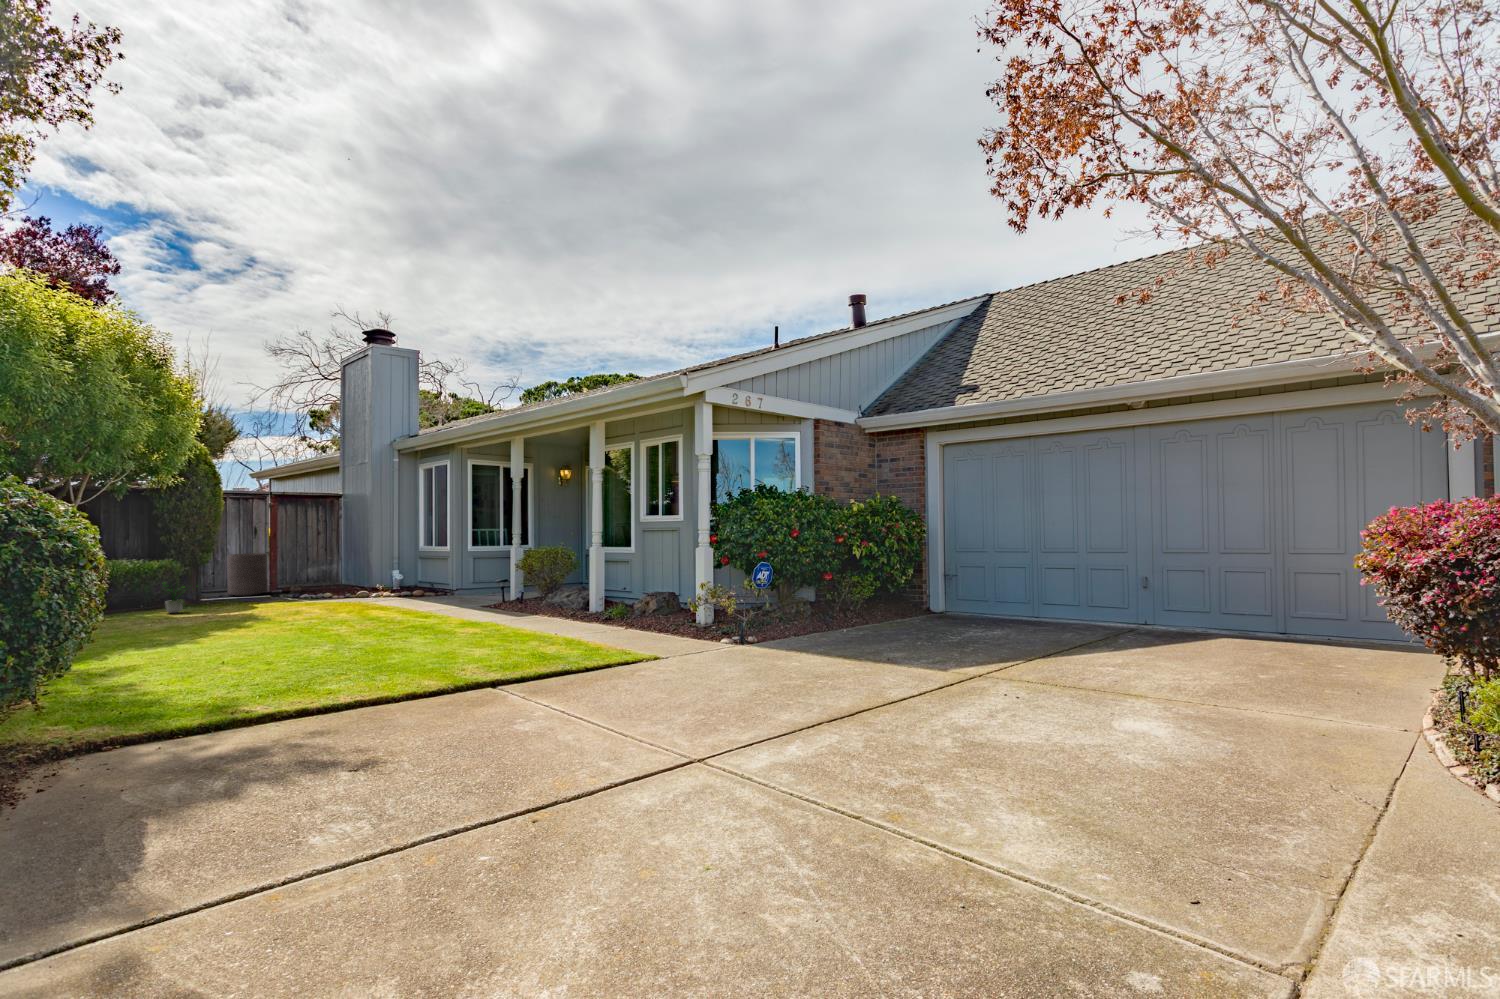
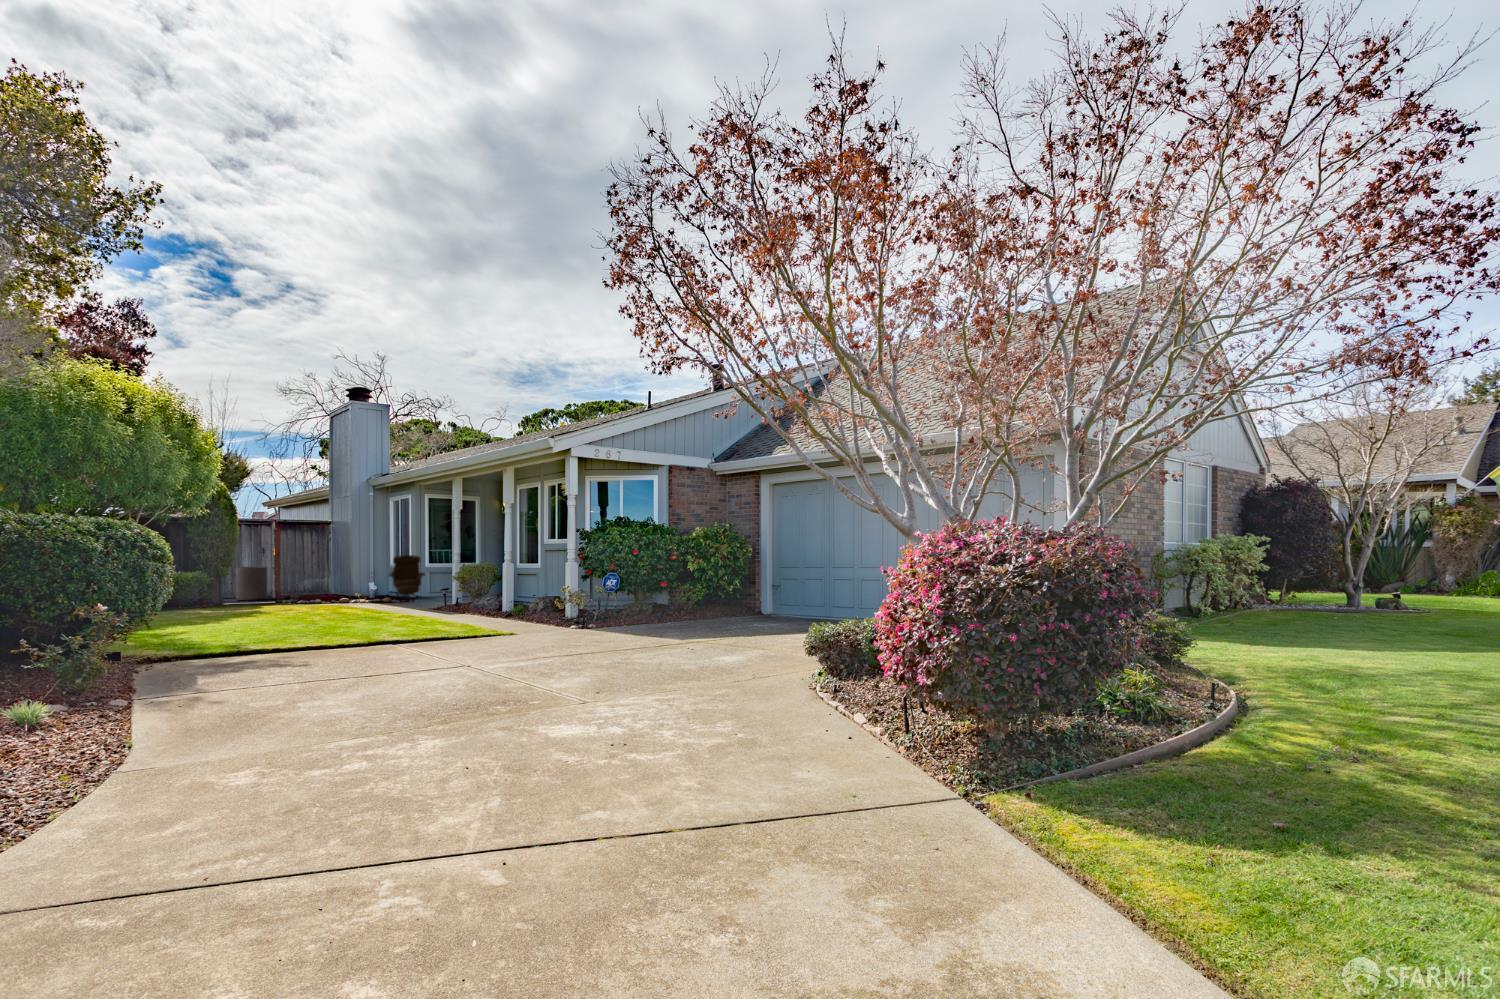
lounge chair: none [422,537,467,593] -> present [389,555,425,598]
potted plant: present [162,582,192,613] -> none [187,580,216,610]

